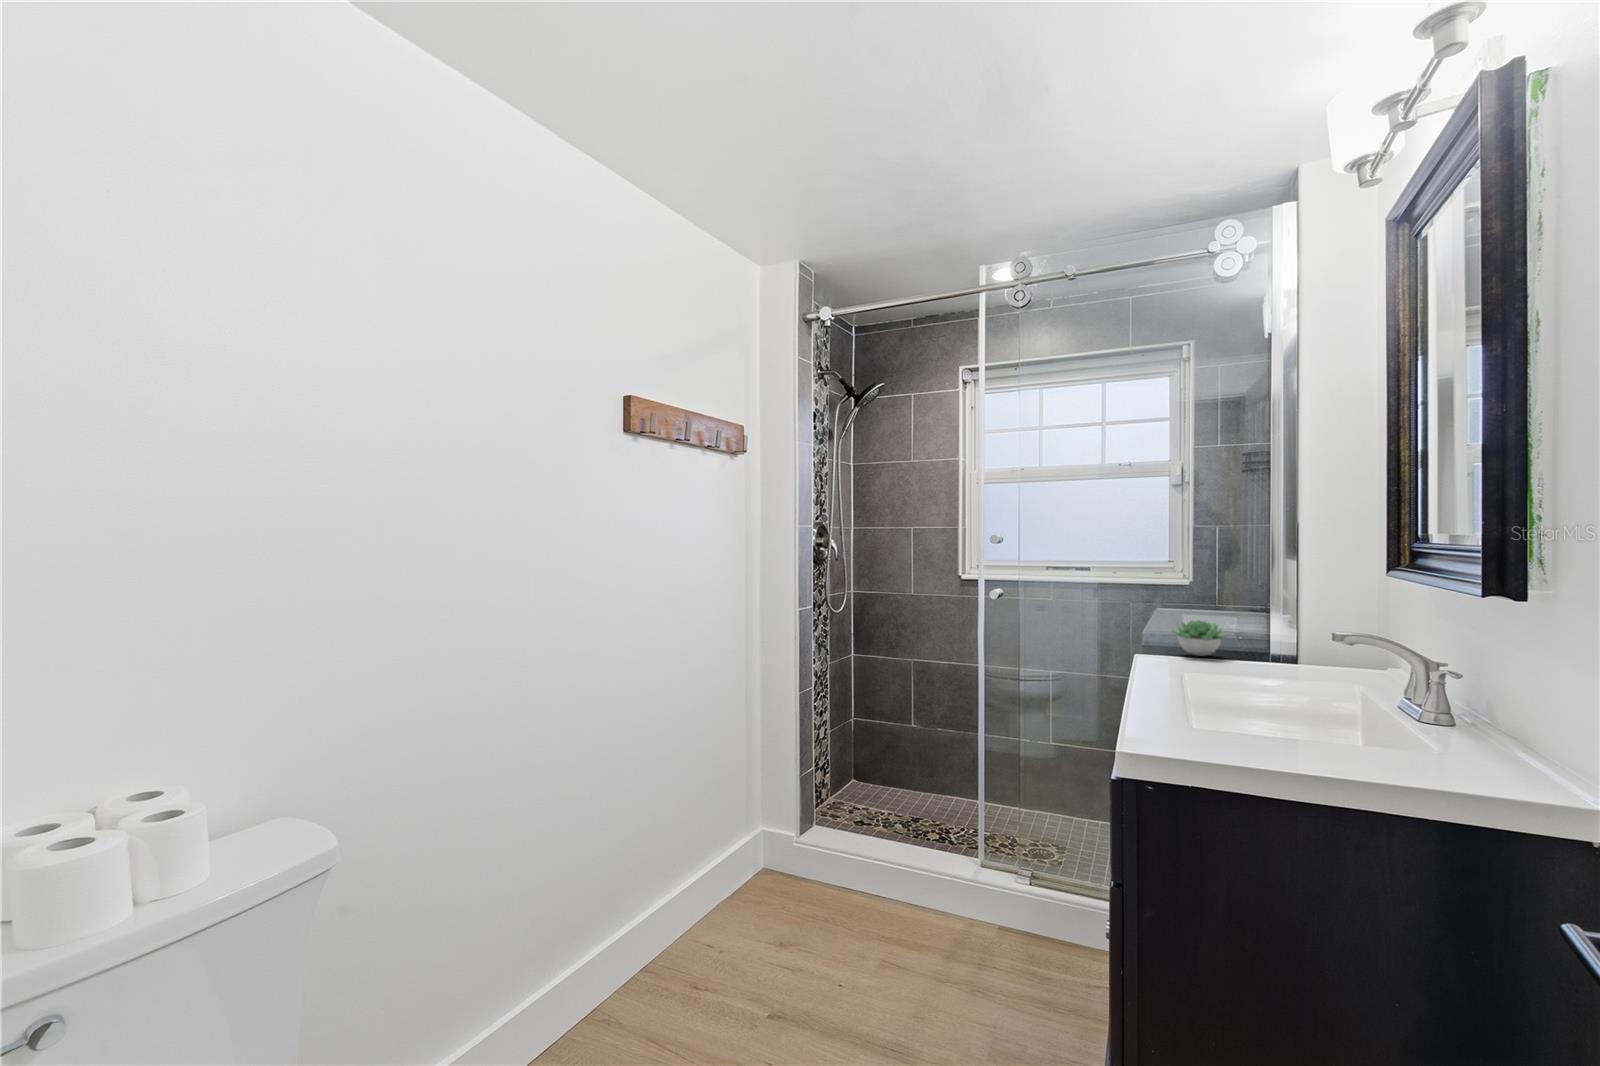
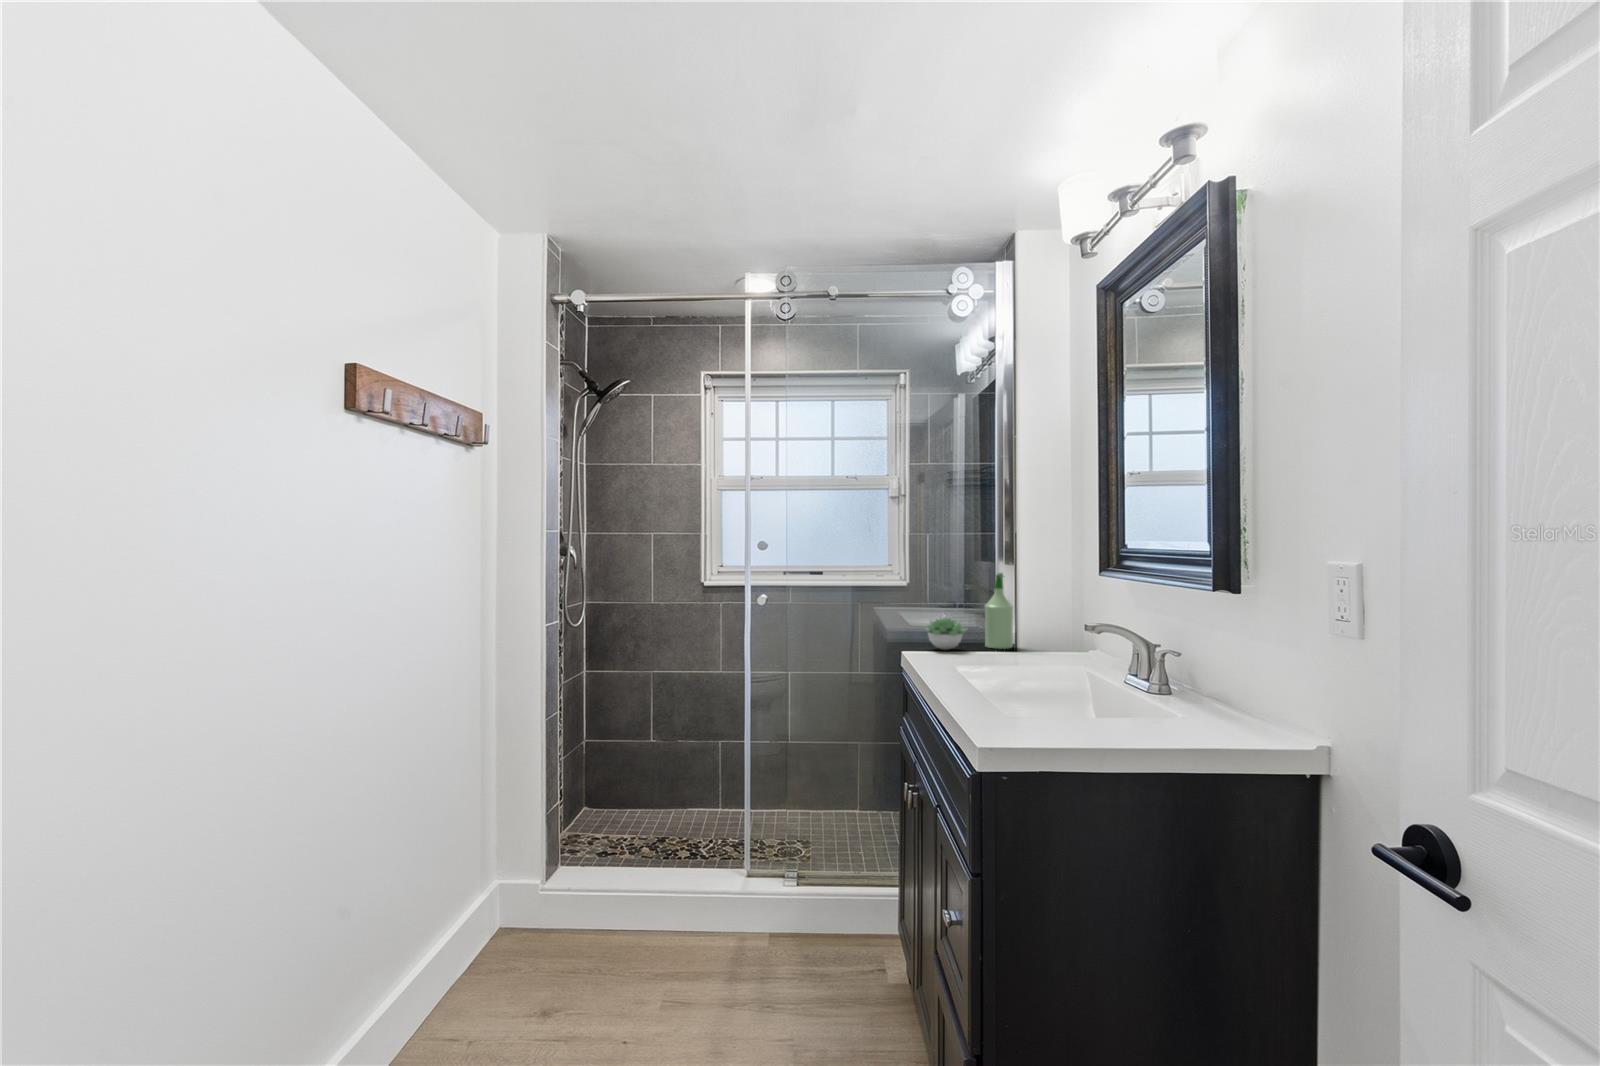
spray bottle: none [1254,571,1294,660] -> present [985,573,1013,649]

